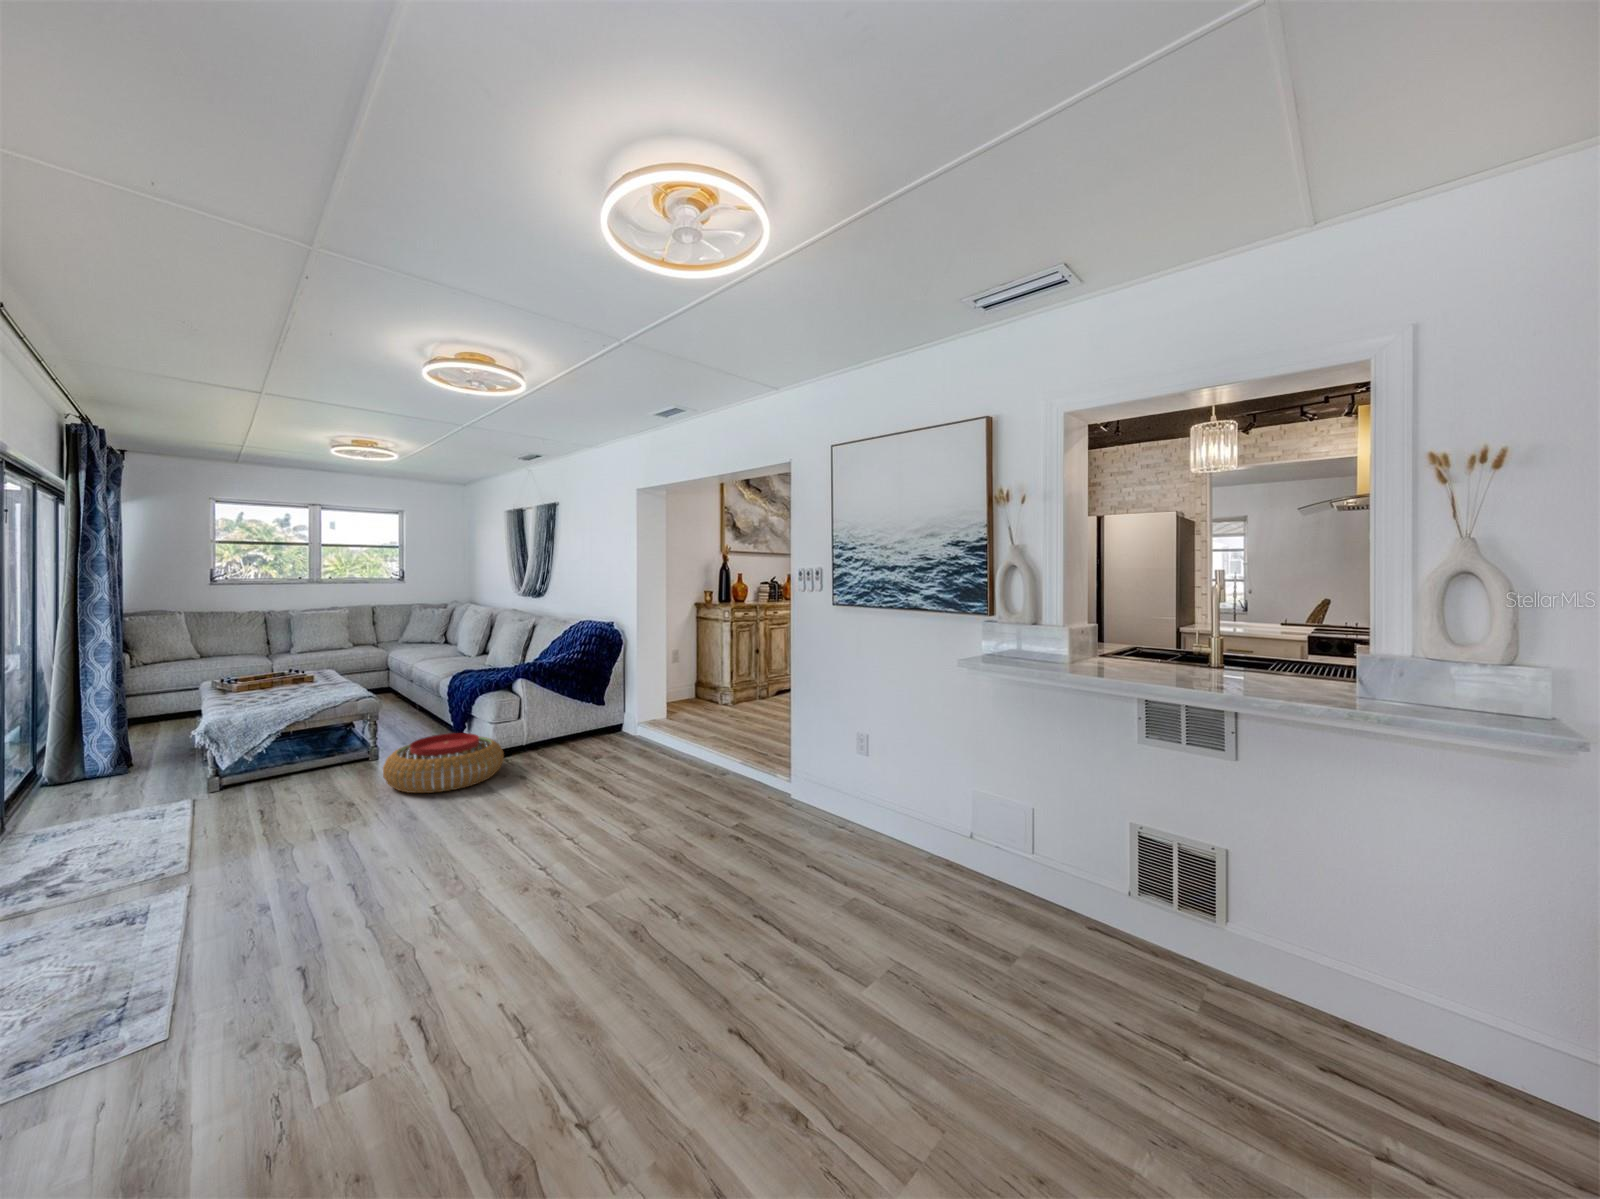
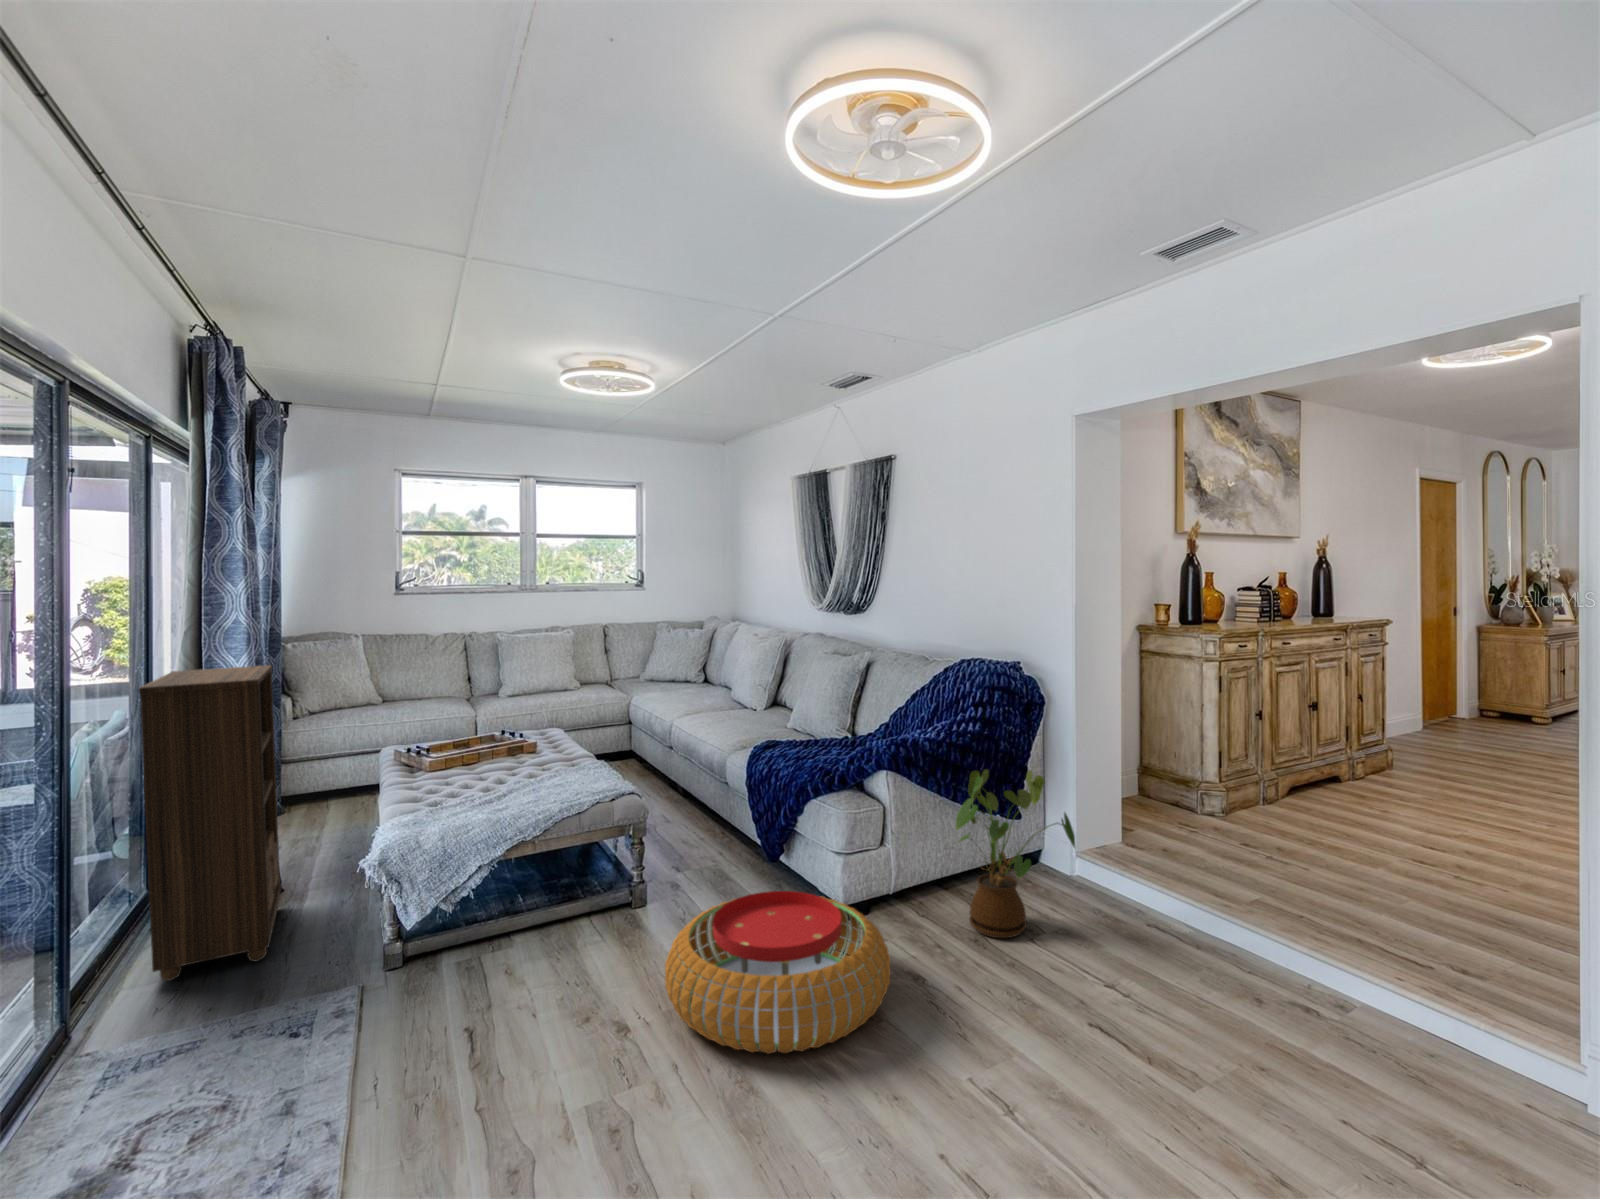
bookshelf: none [49,626,136,800] -> present [139,665,280,981]
house plant: none [550,677,608,753] -> present [956,769,1075,938]

